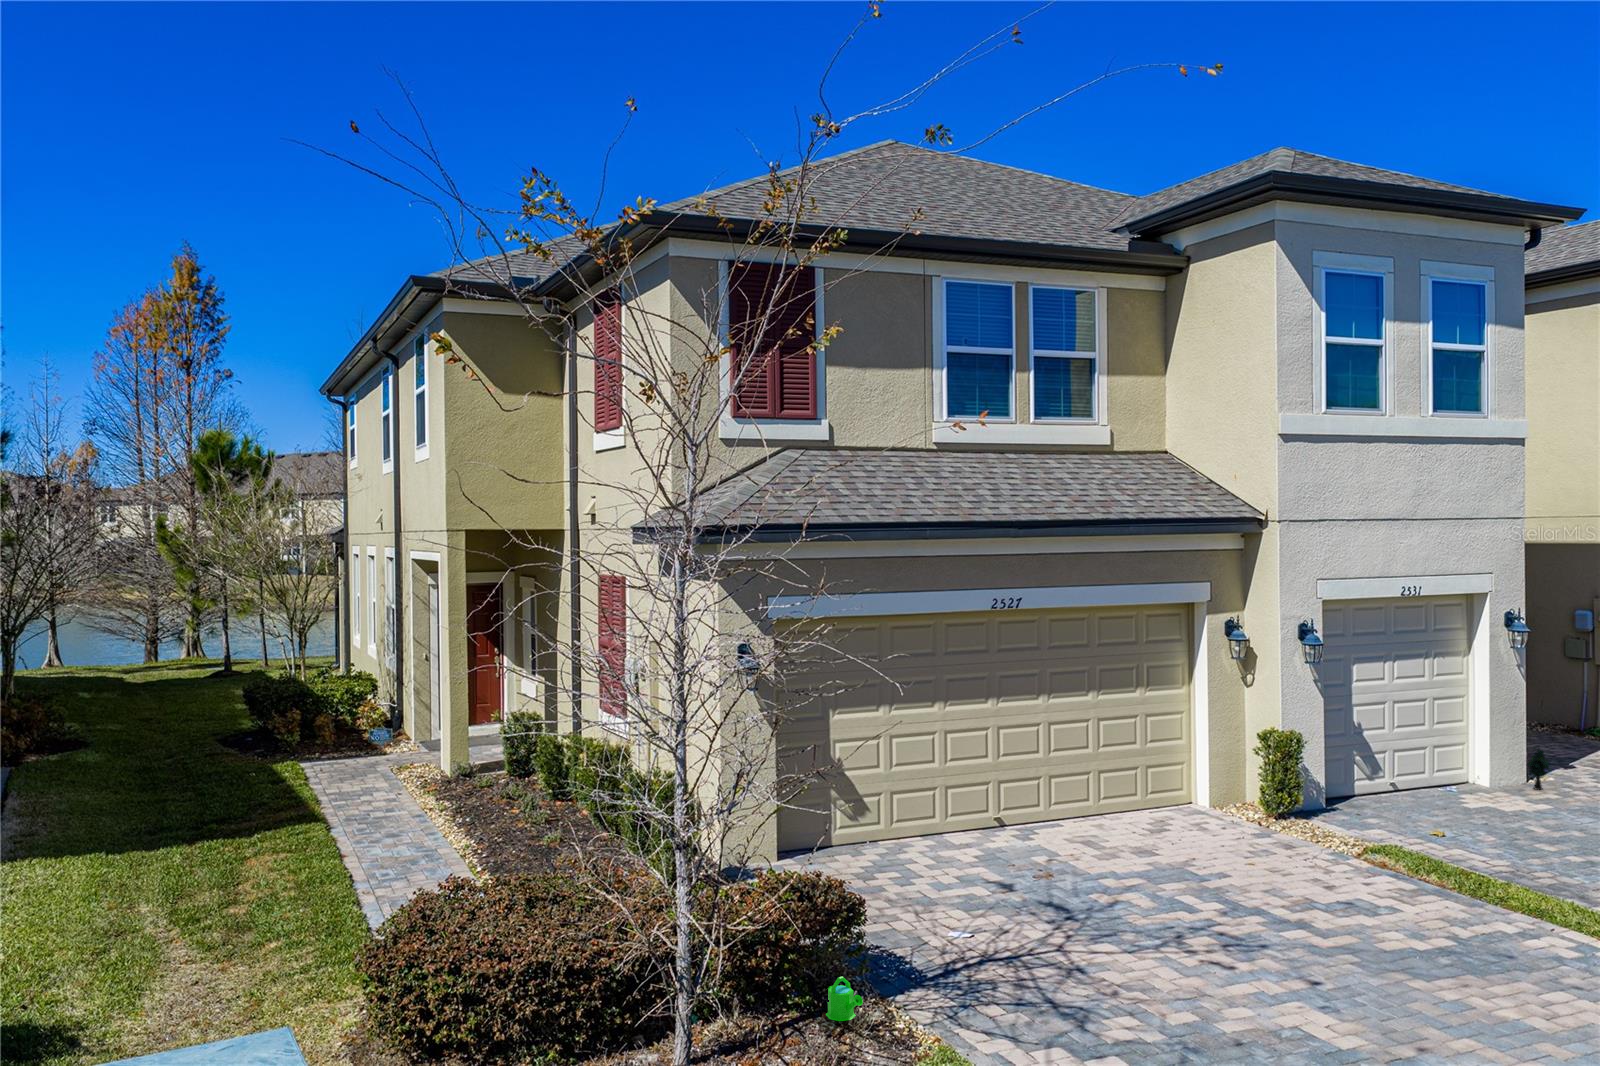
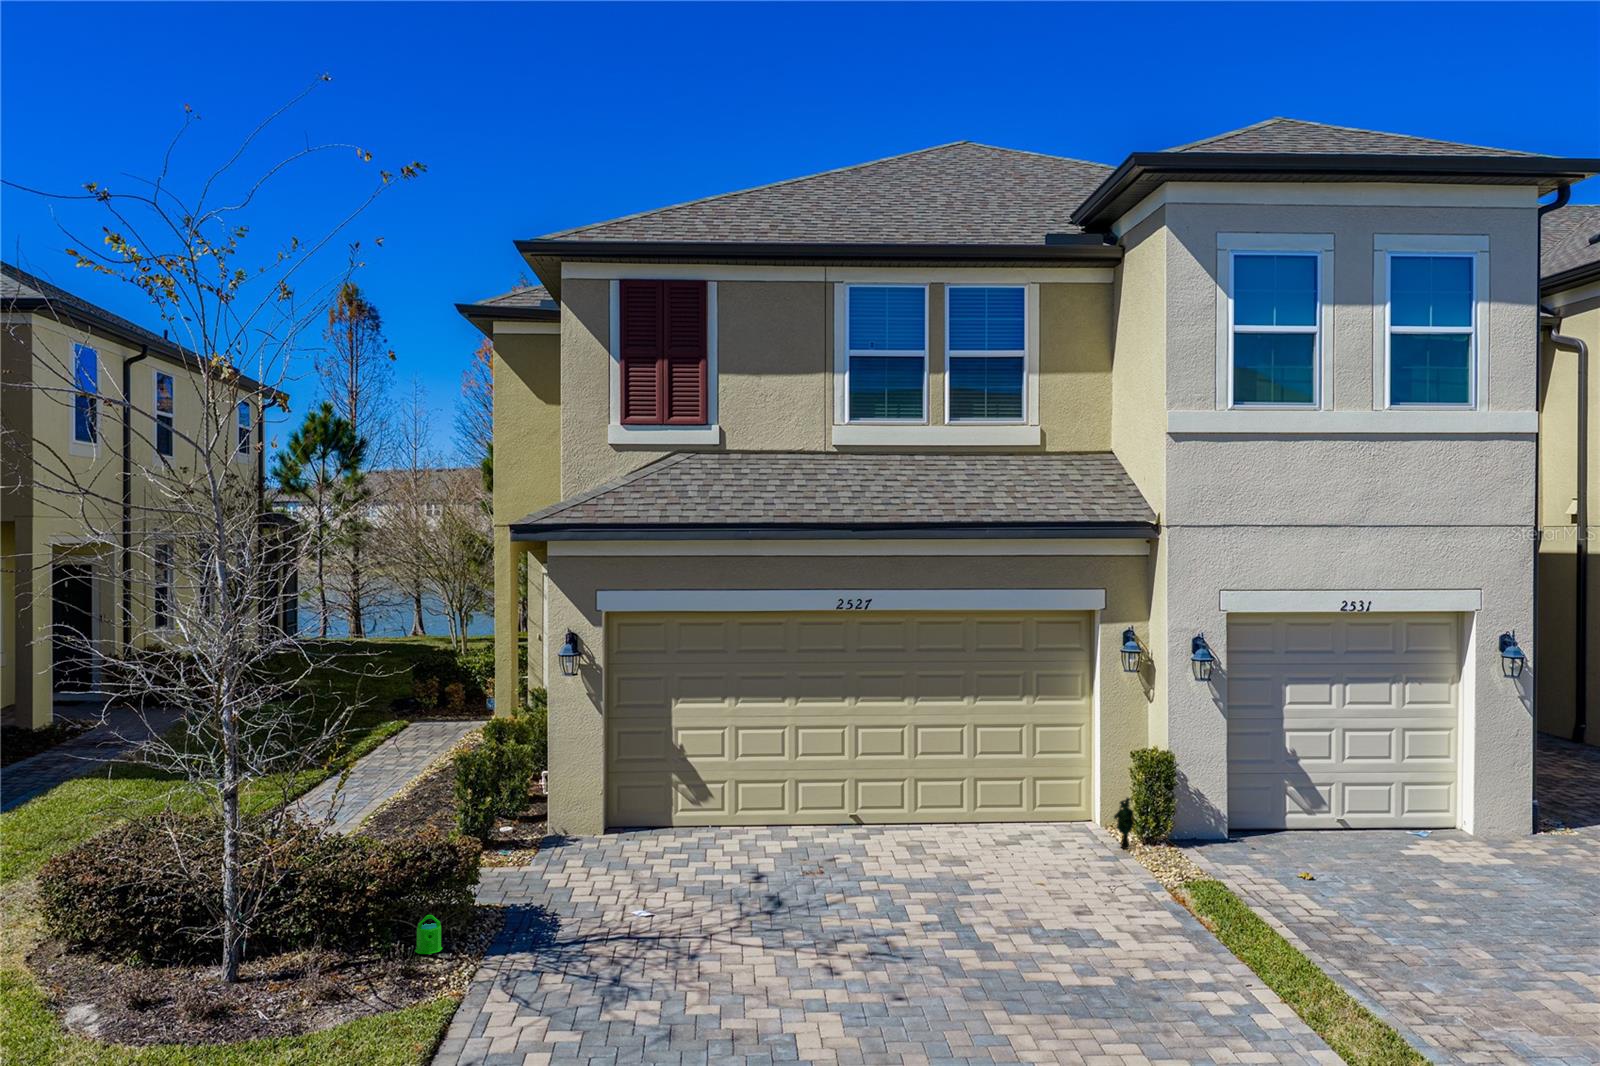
decorative plant: present [1527,746,1549,790] -> present [1114,797,1136,849]

